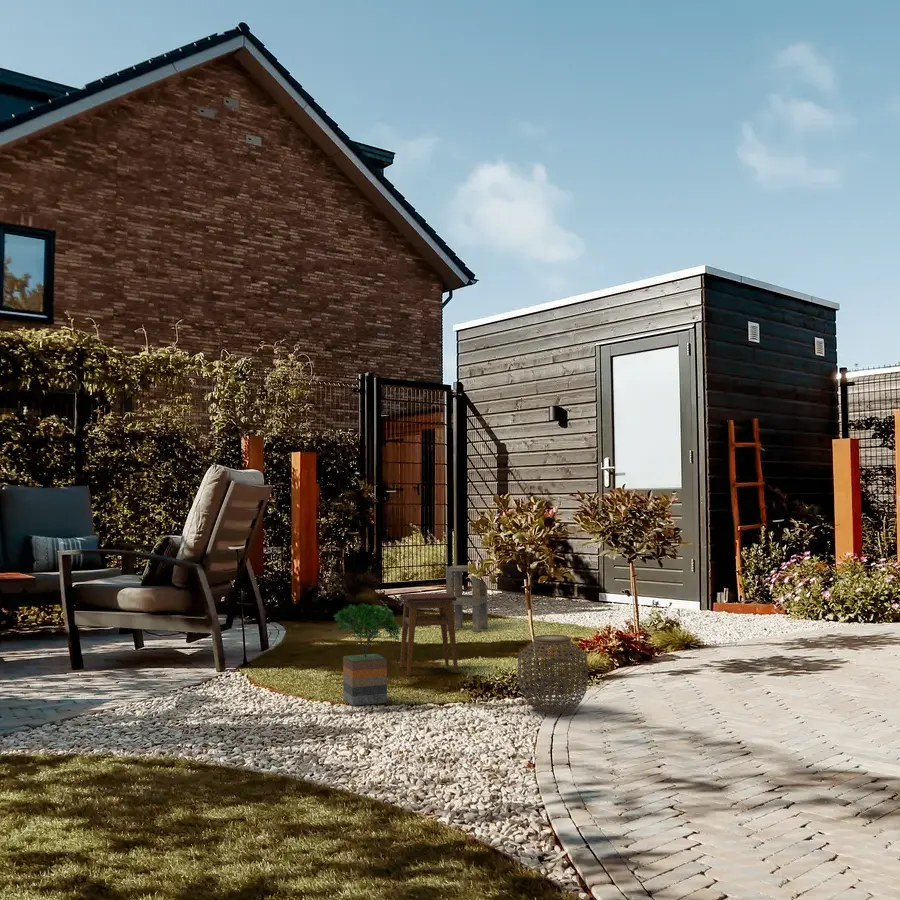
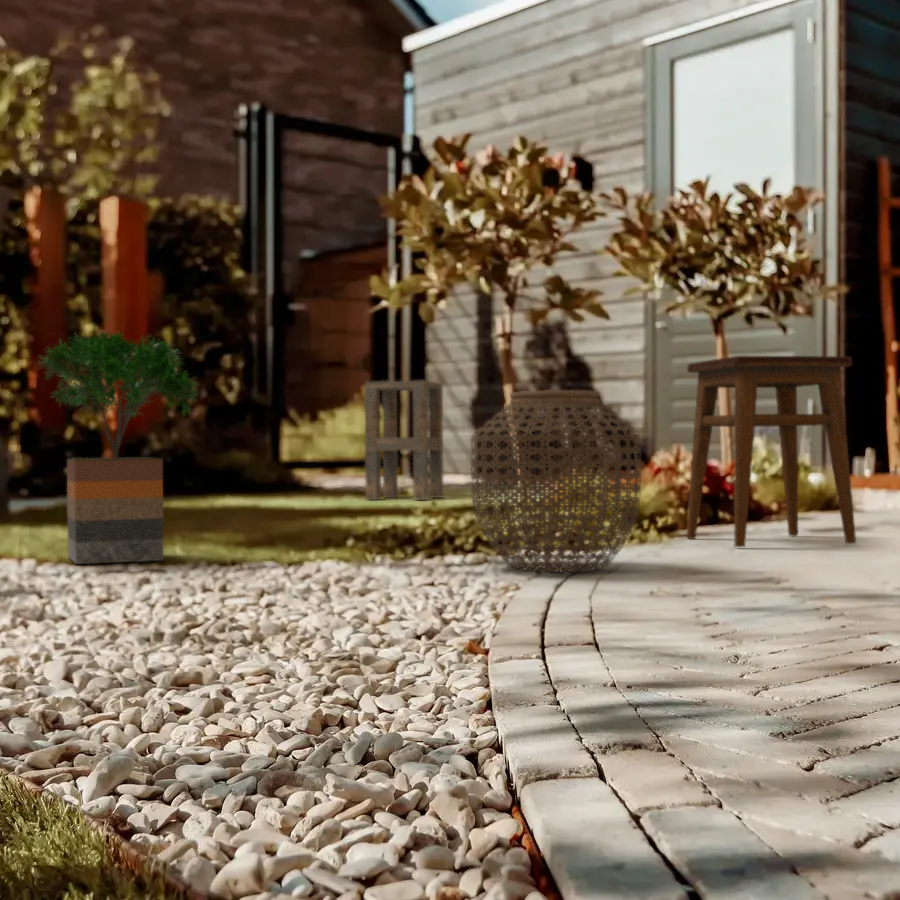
stool: present [400,593,458,675] -> present [686,356,856,547]

